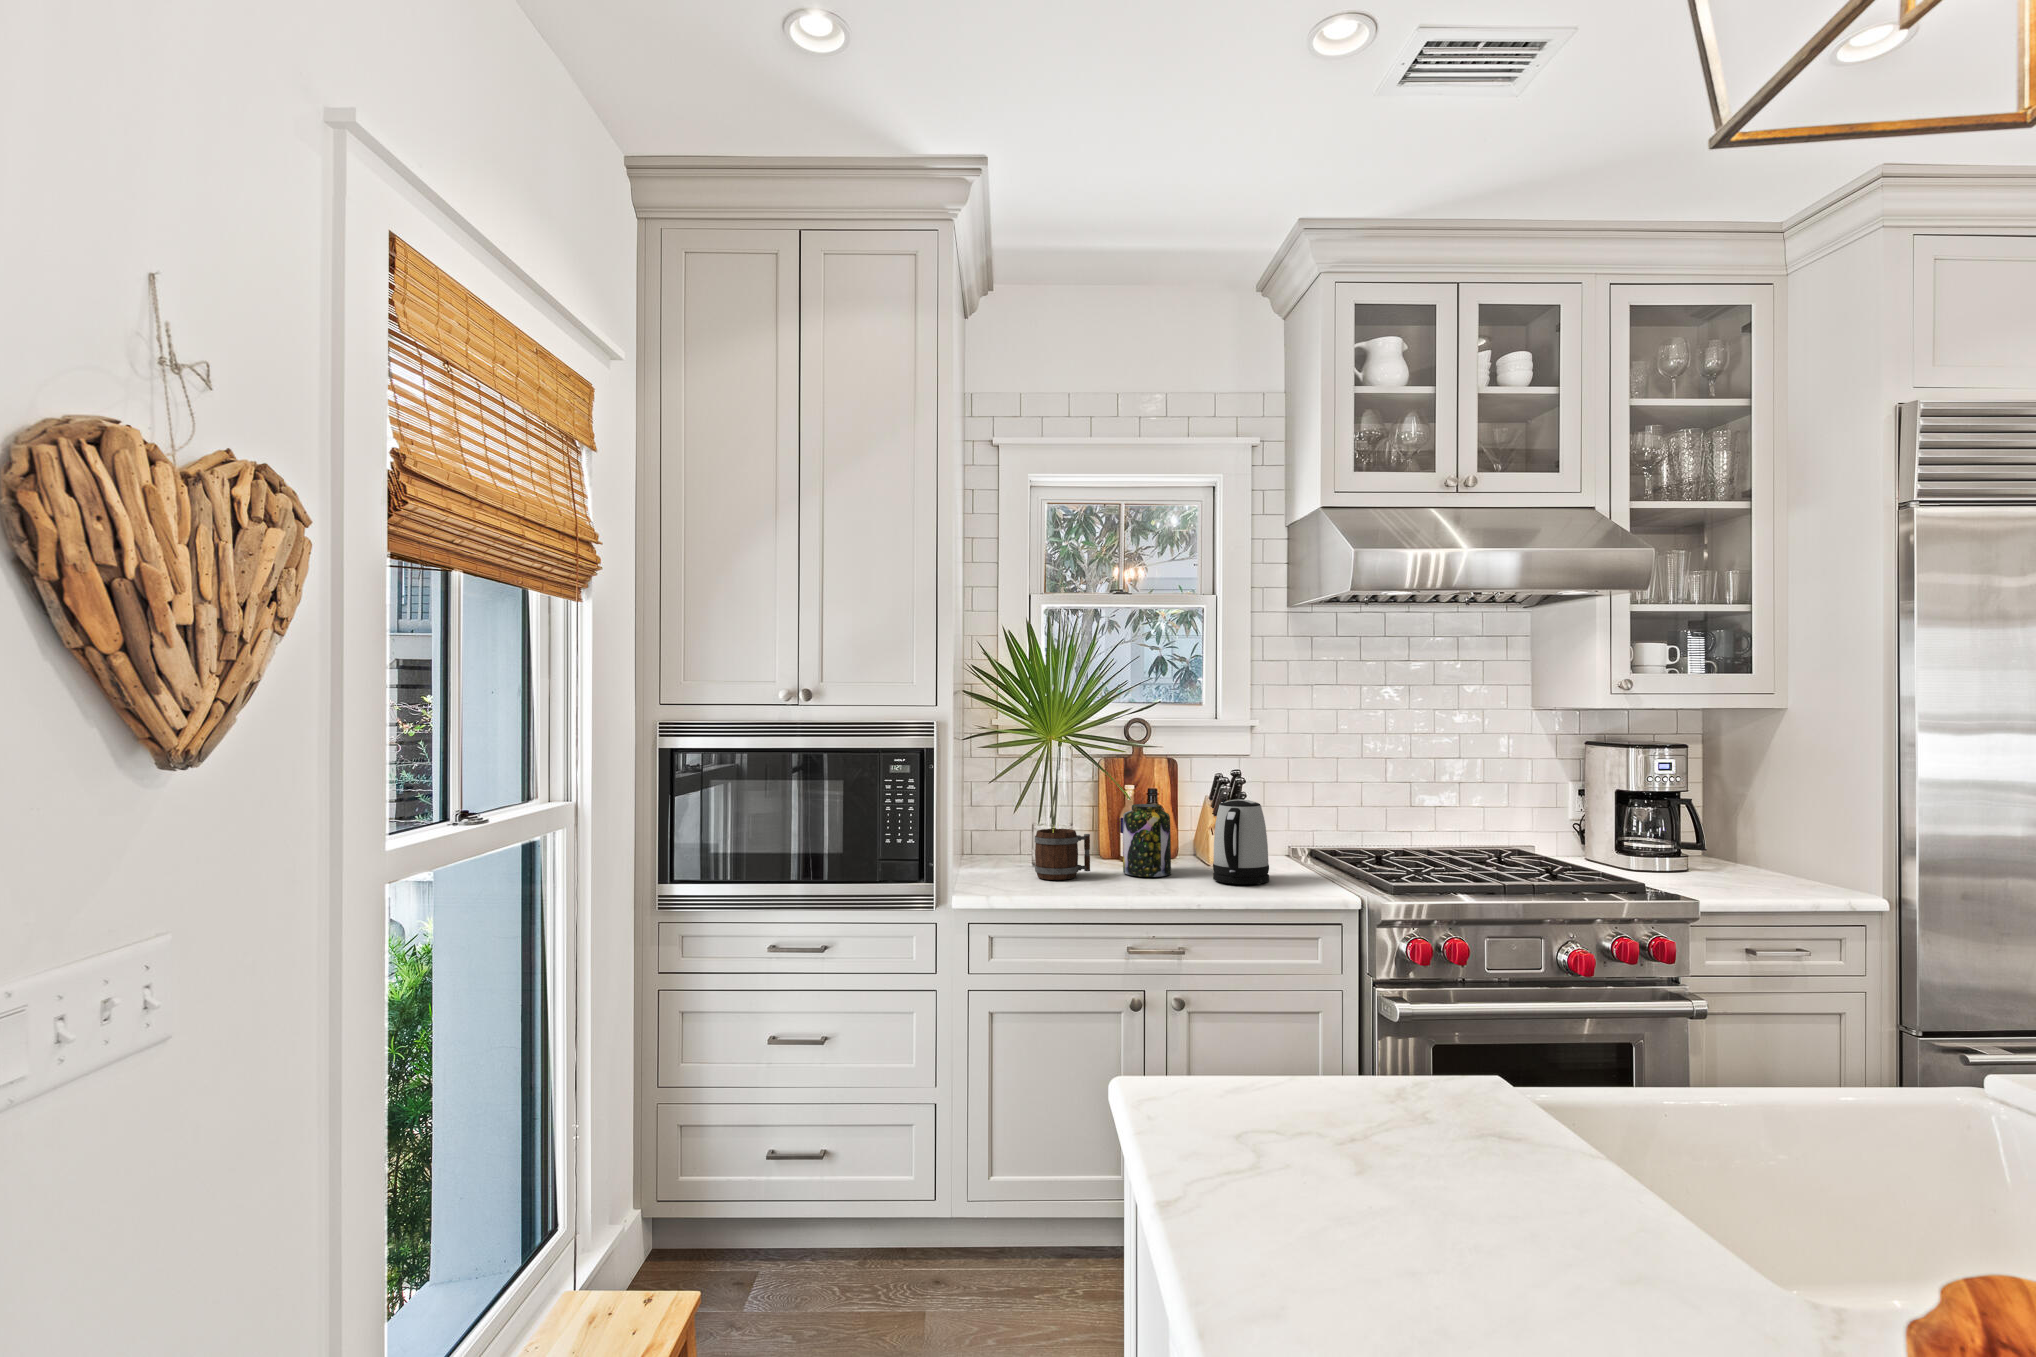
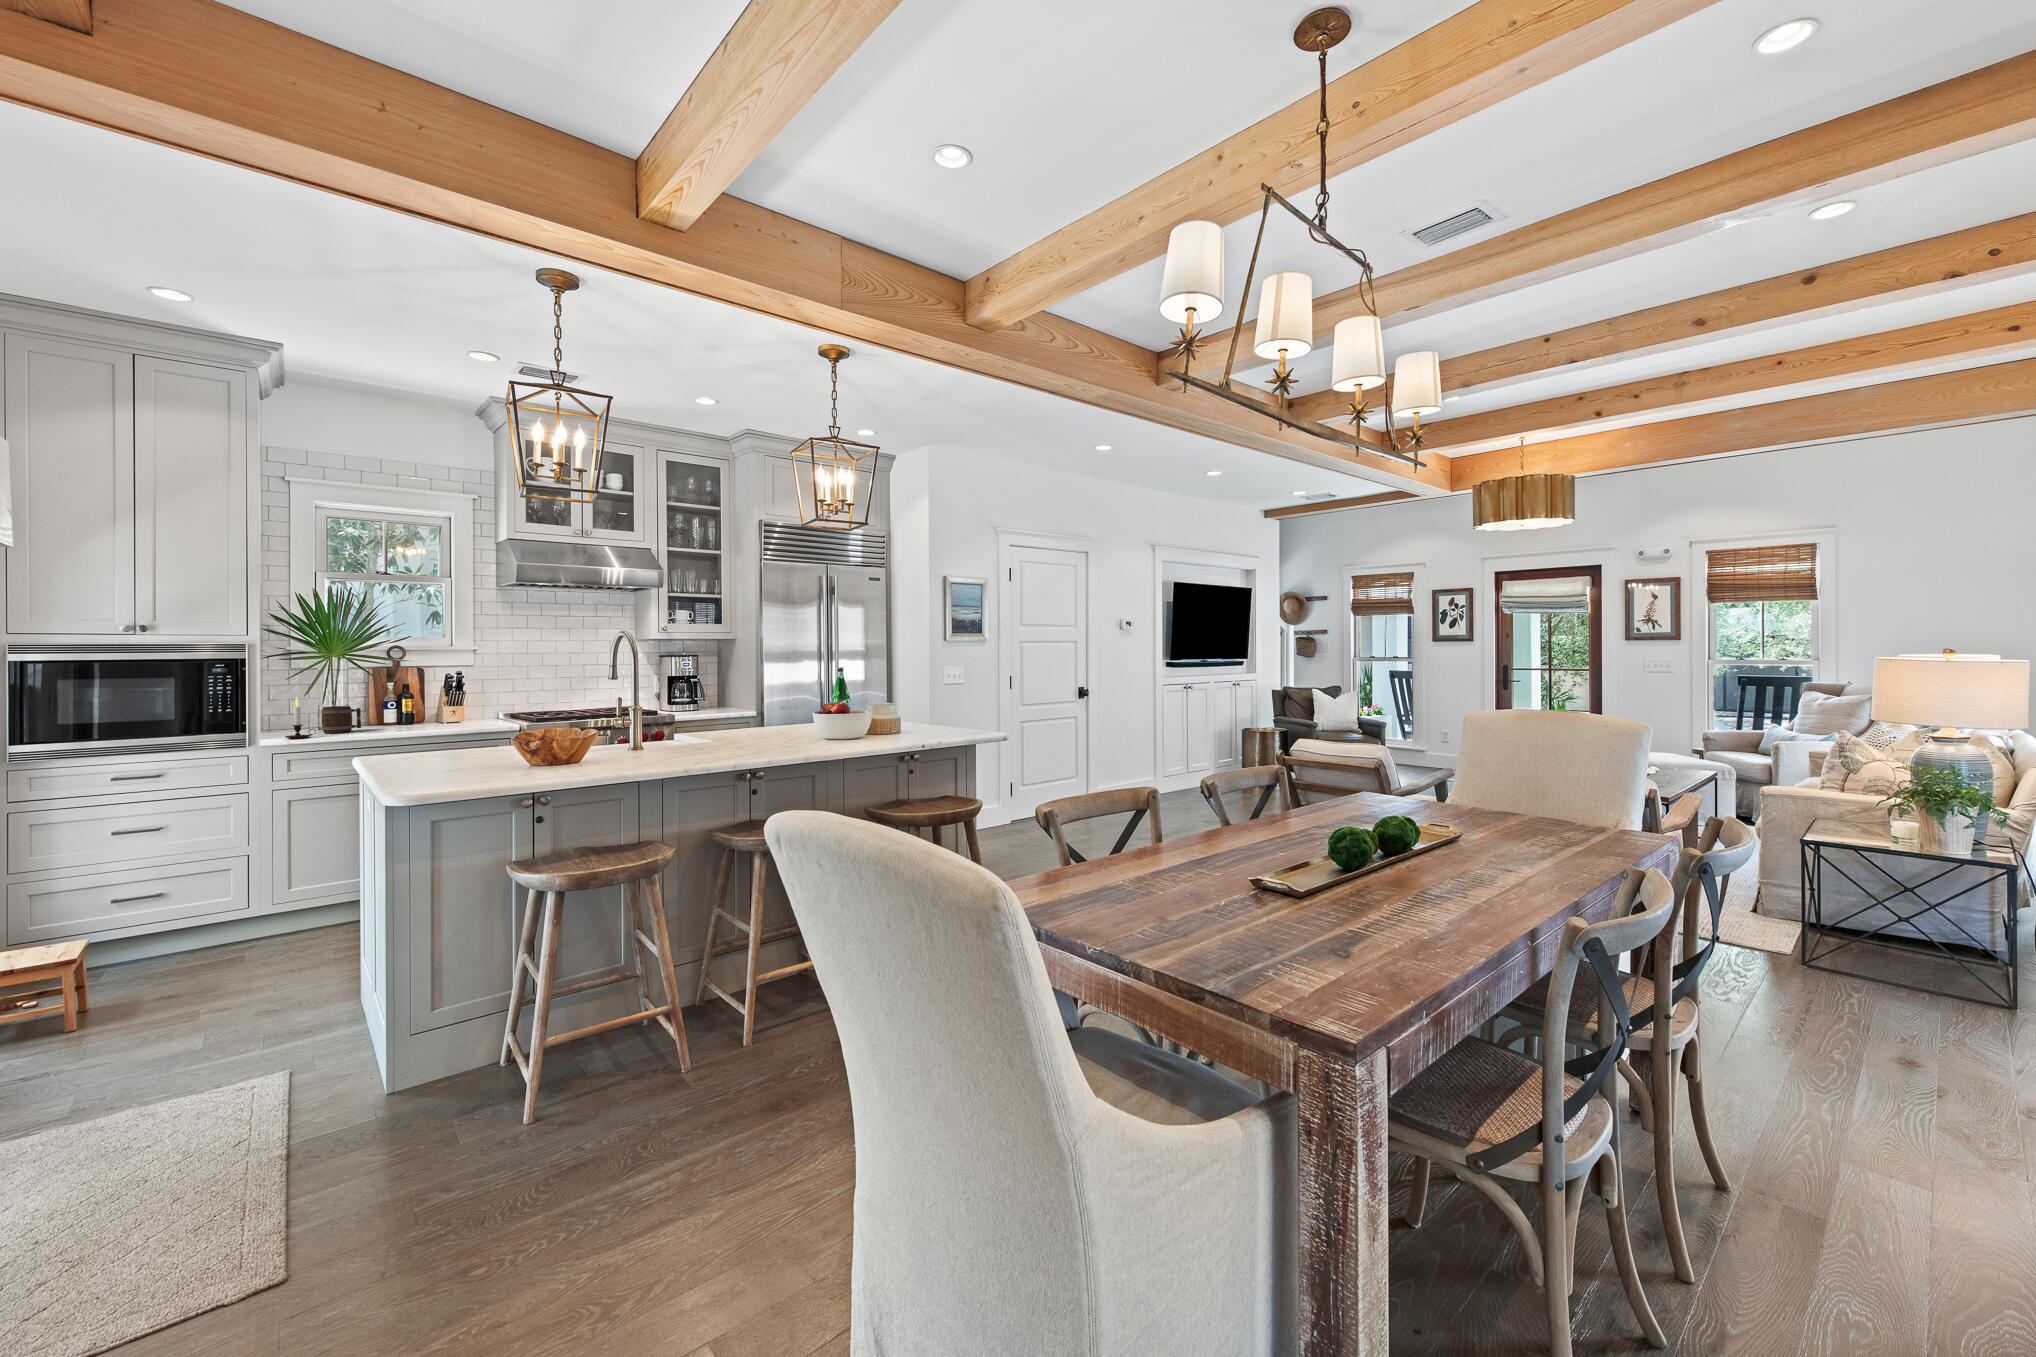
kettle: present [1213,799,1269,884] -> none [440,686,474,728]
jar: present [1123,804,1171,877] -> none [383,691,415,728]
candle: none [985,814,1028,890] -> present [285,697,316,738]

